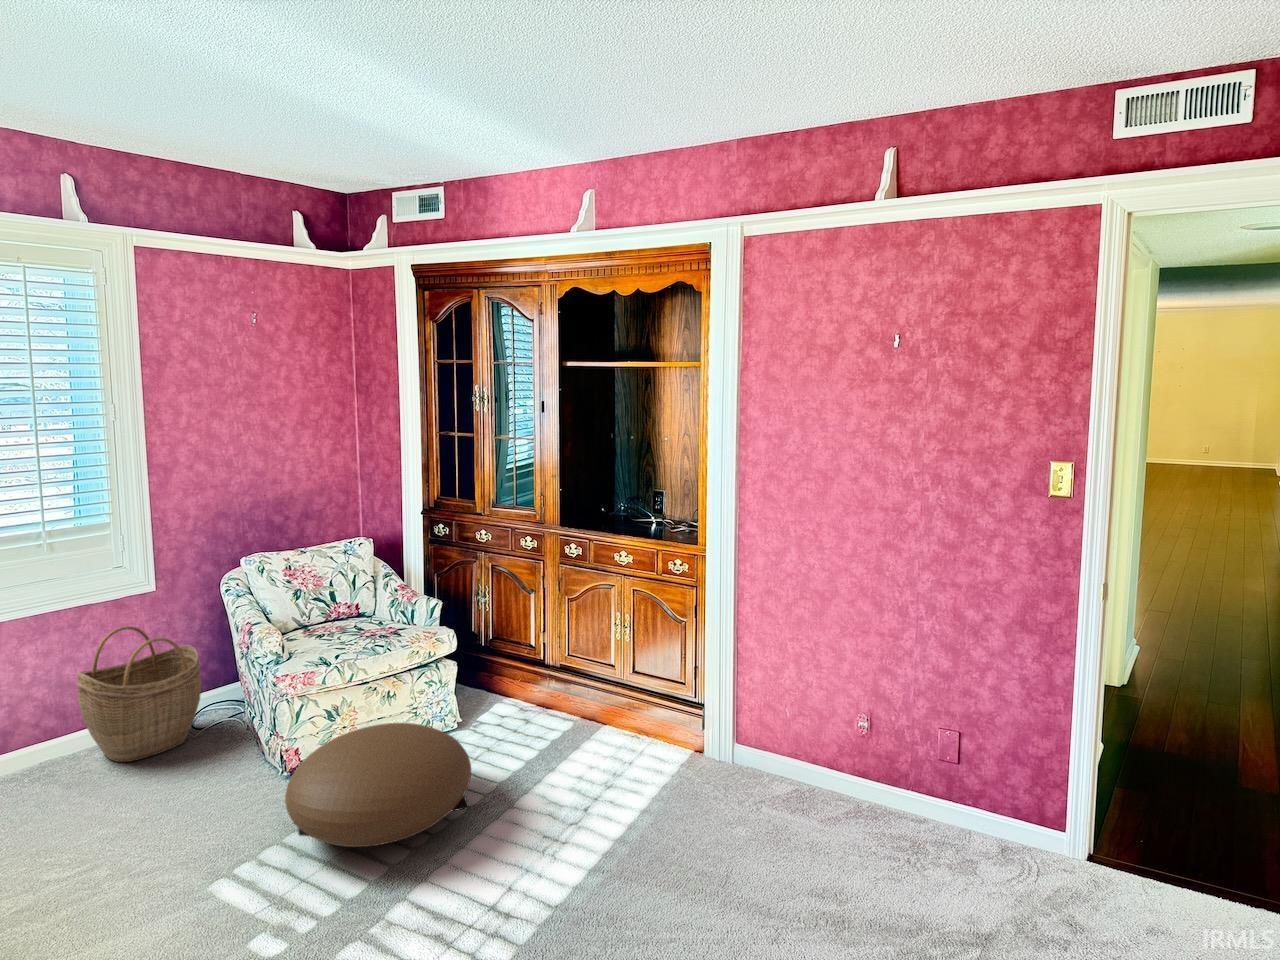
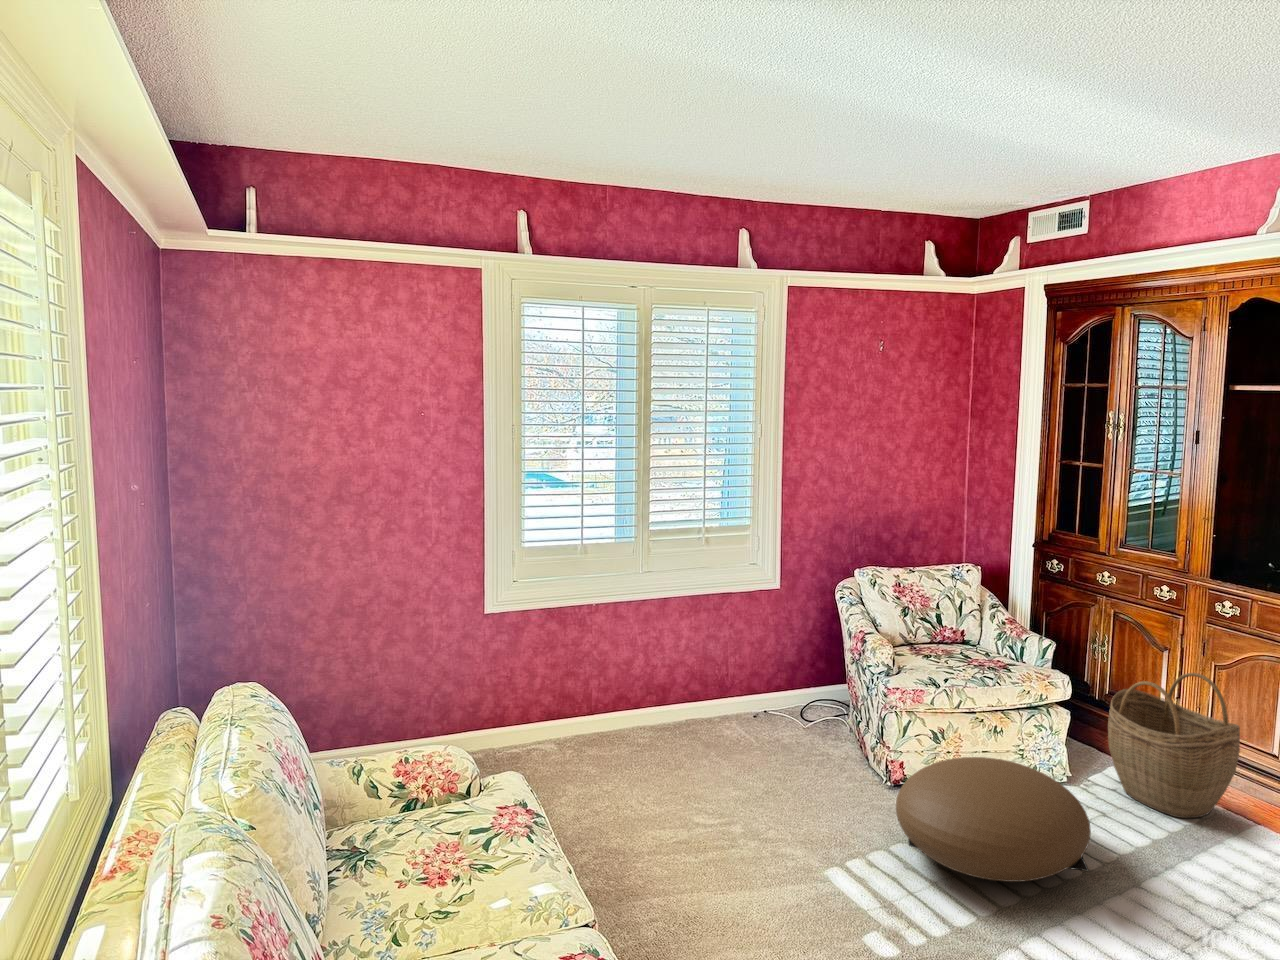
woven basket: present [77,626,201,762] -> present [1108,673,1240,818]

